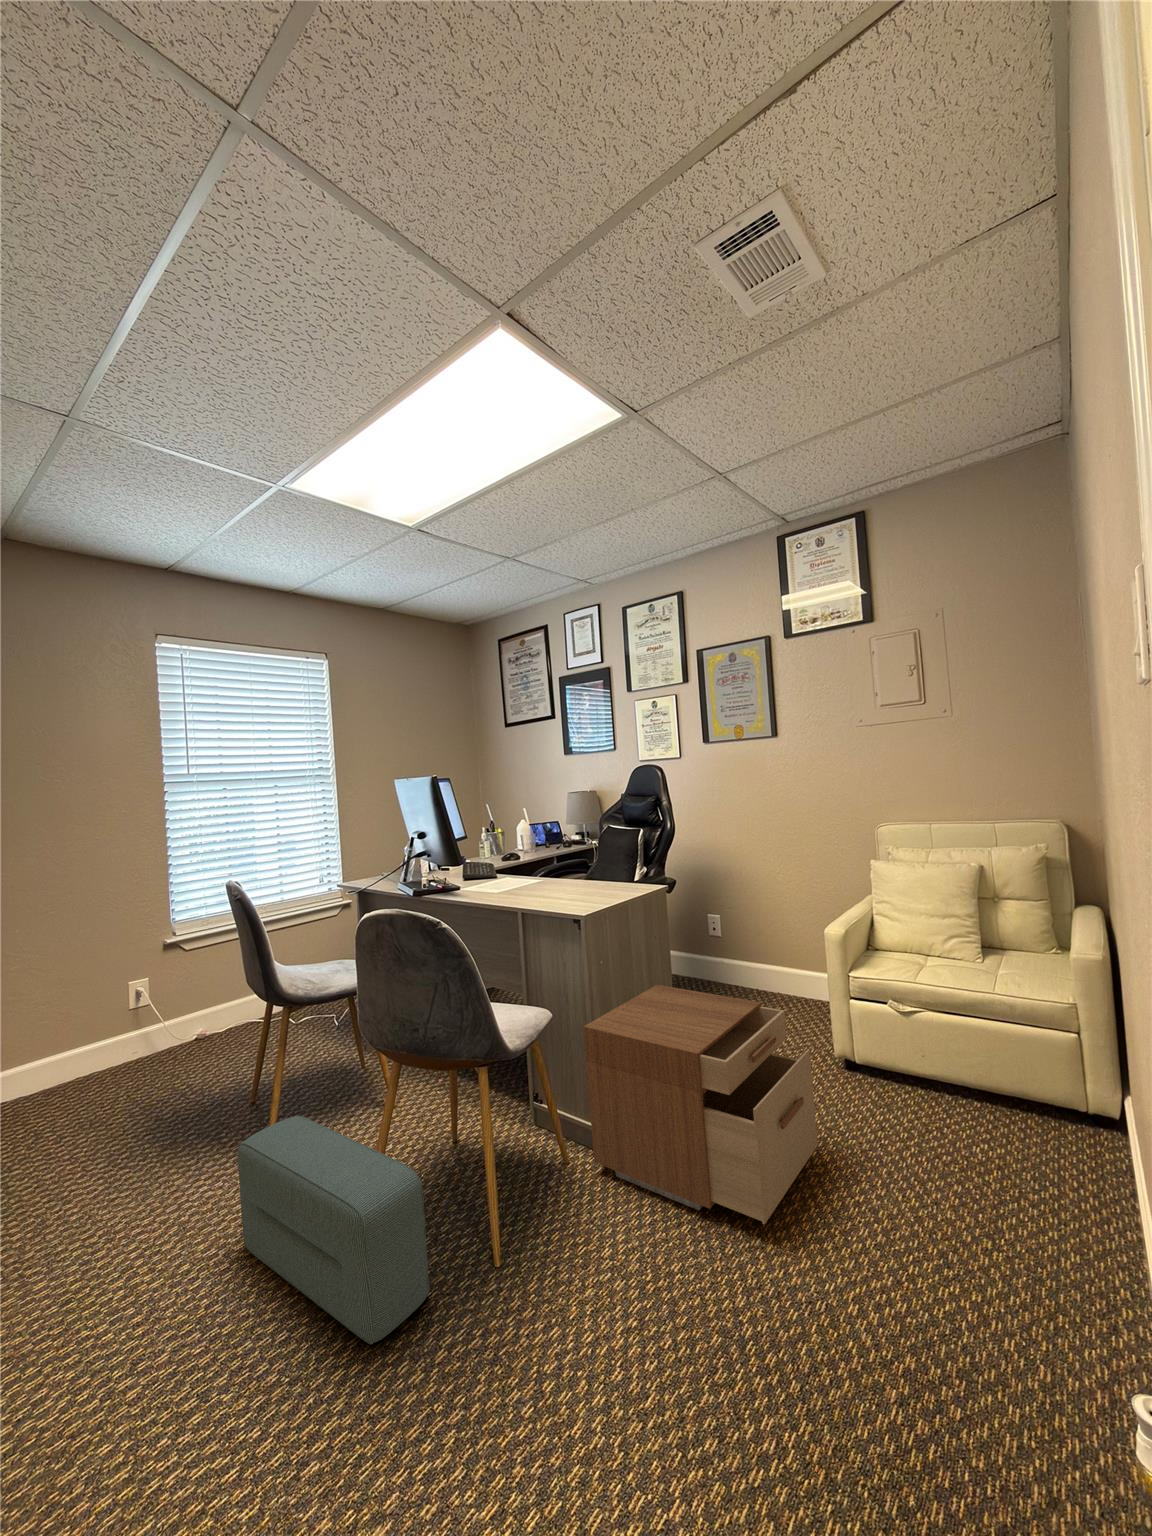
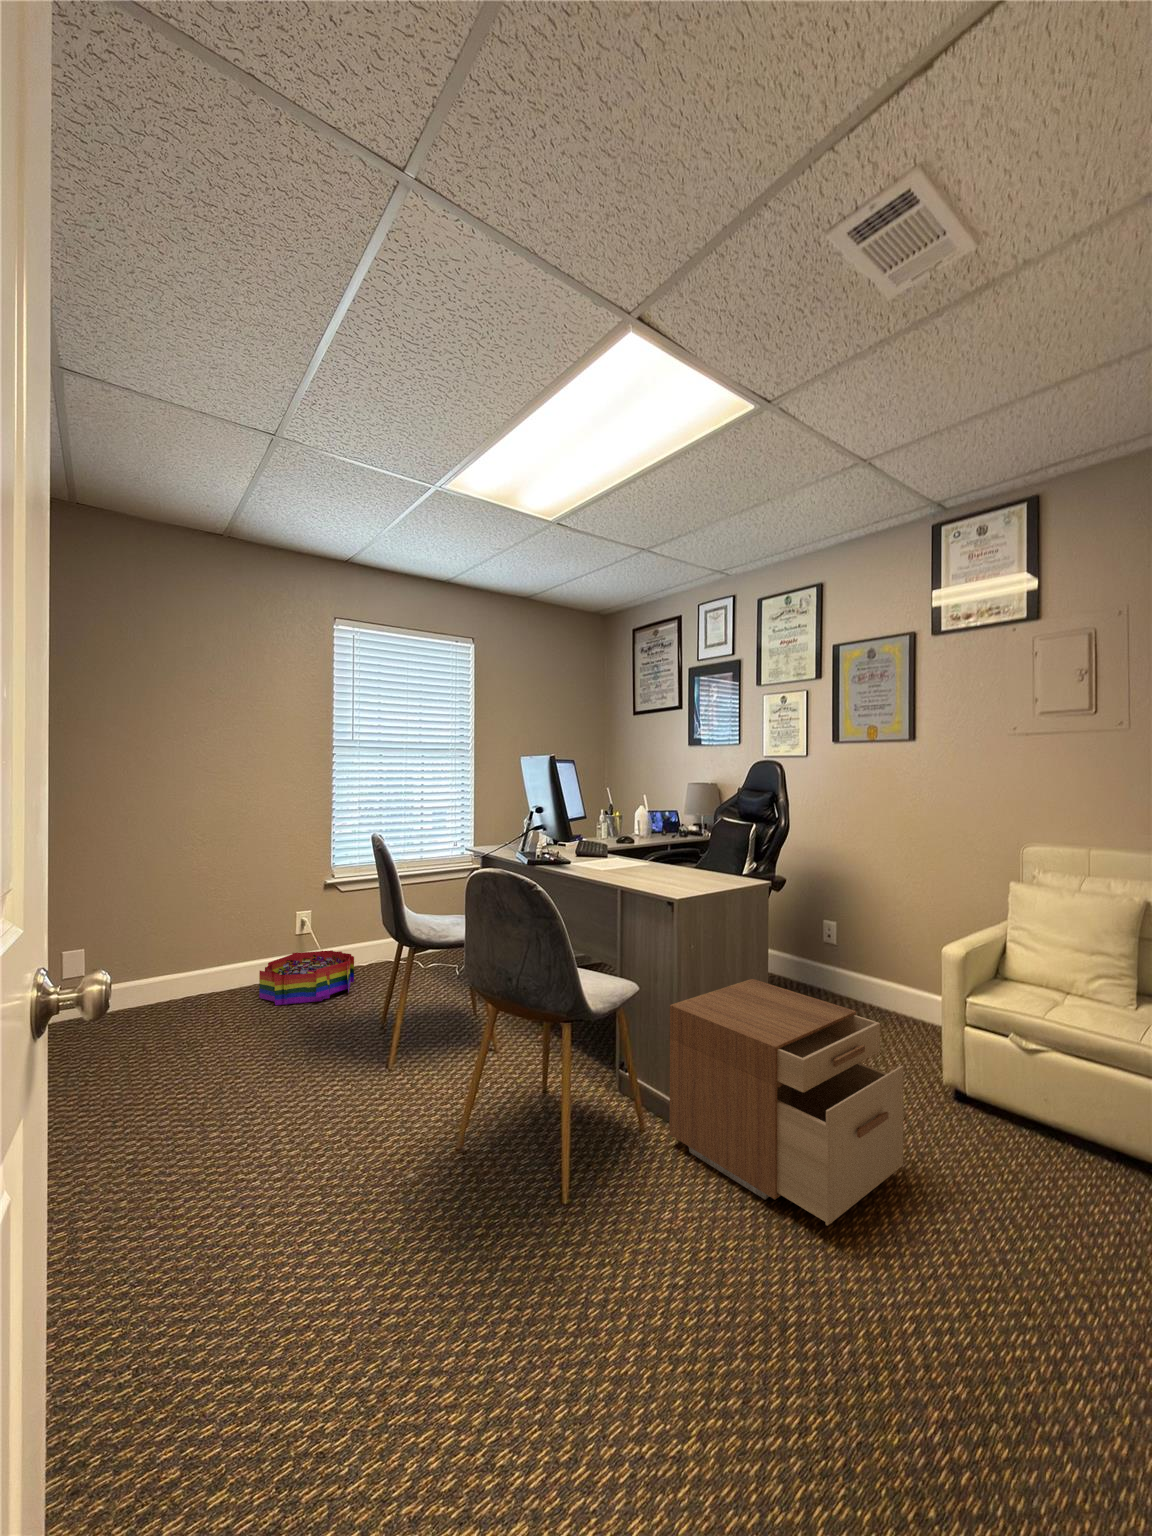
storage bin: none [86,1022,211,1100] -> present [259,950,354,1005]
pouf: present [237,1115,429,1344] -> none [361,1040,505,1240]

